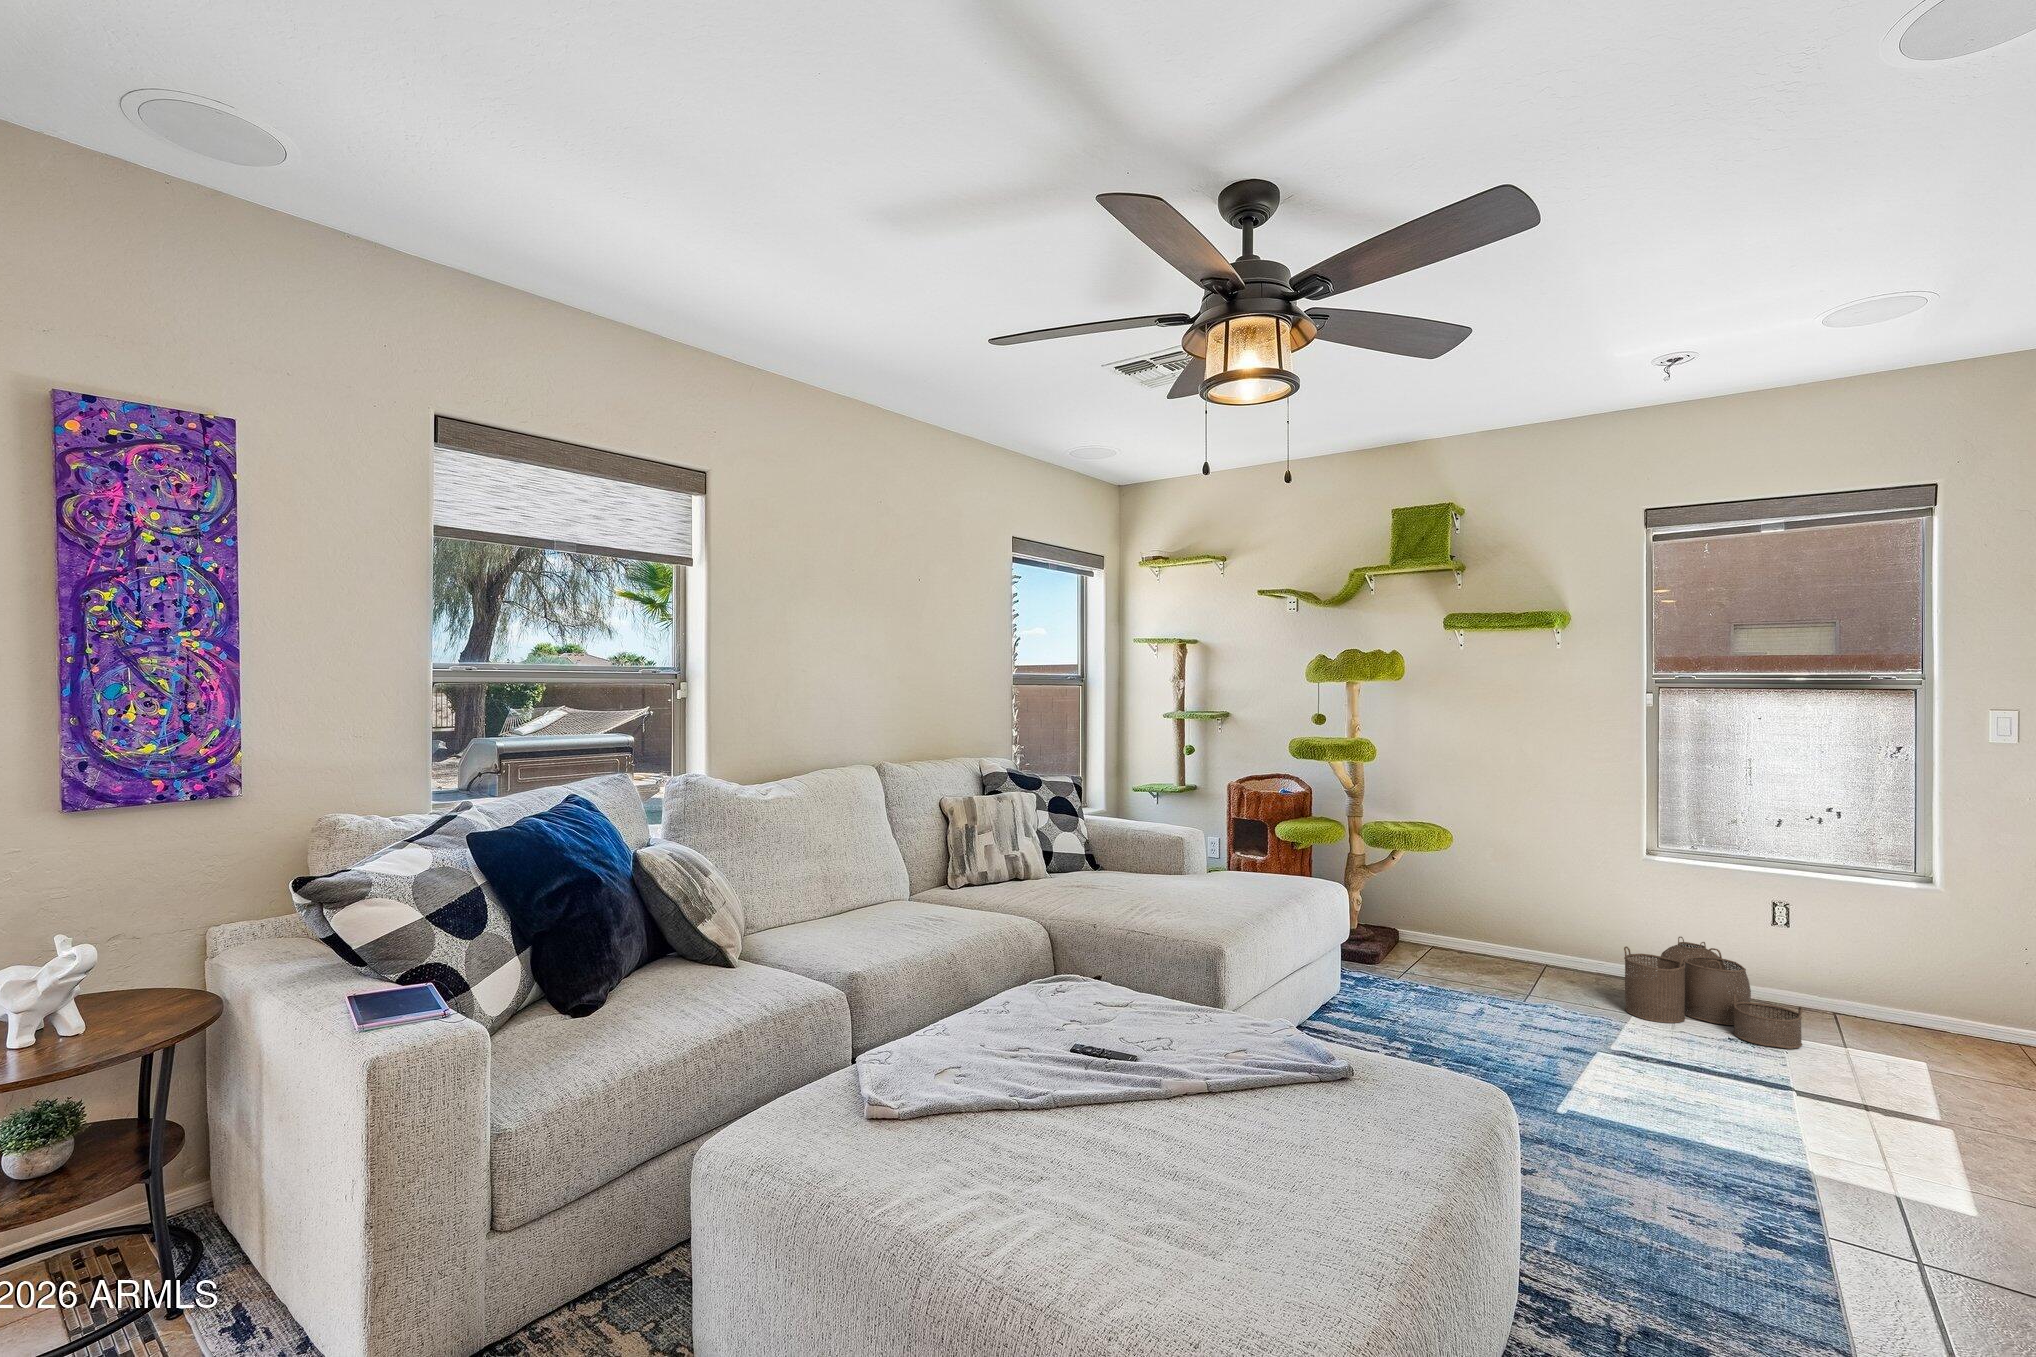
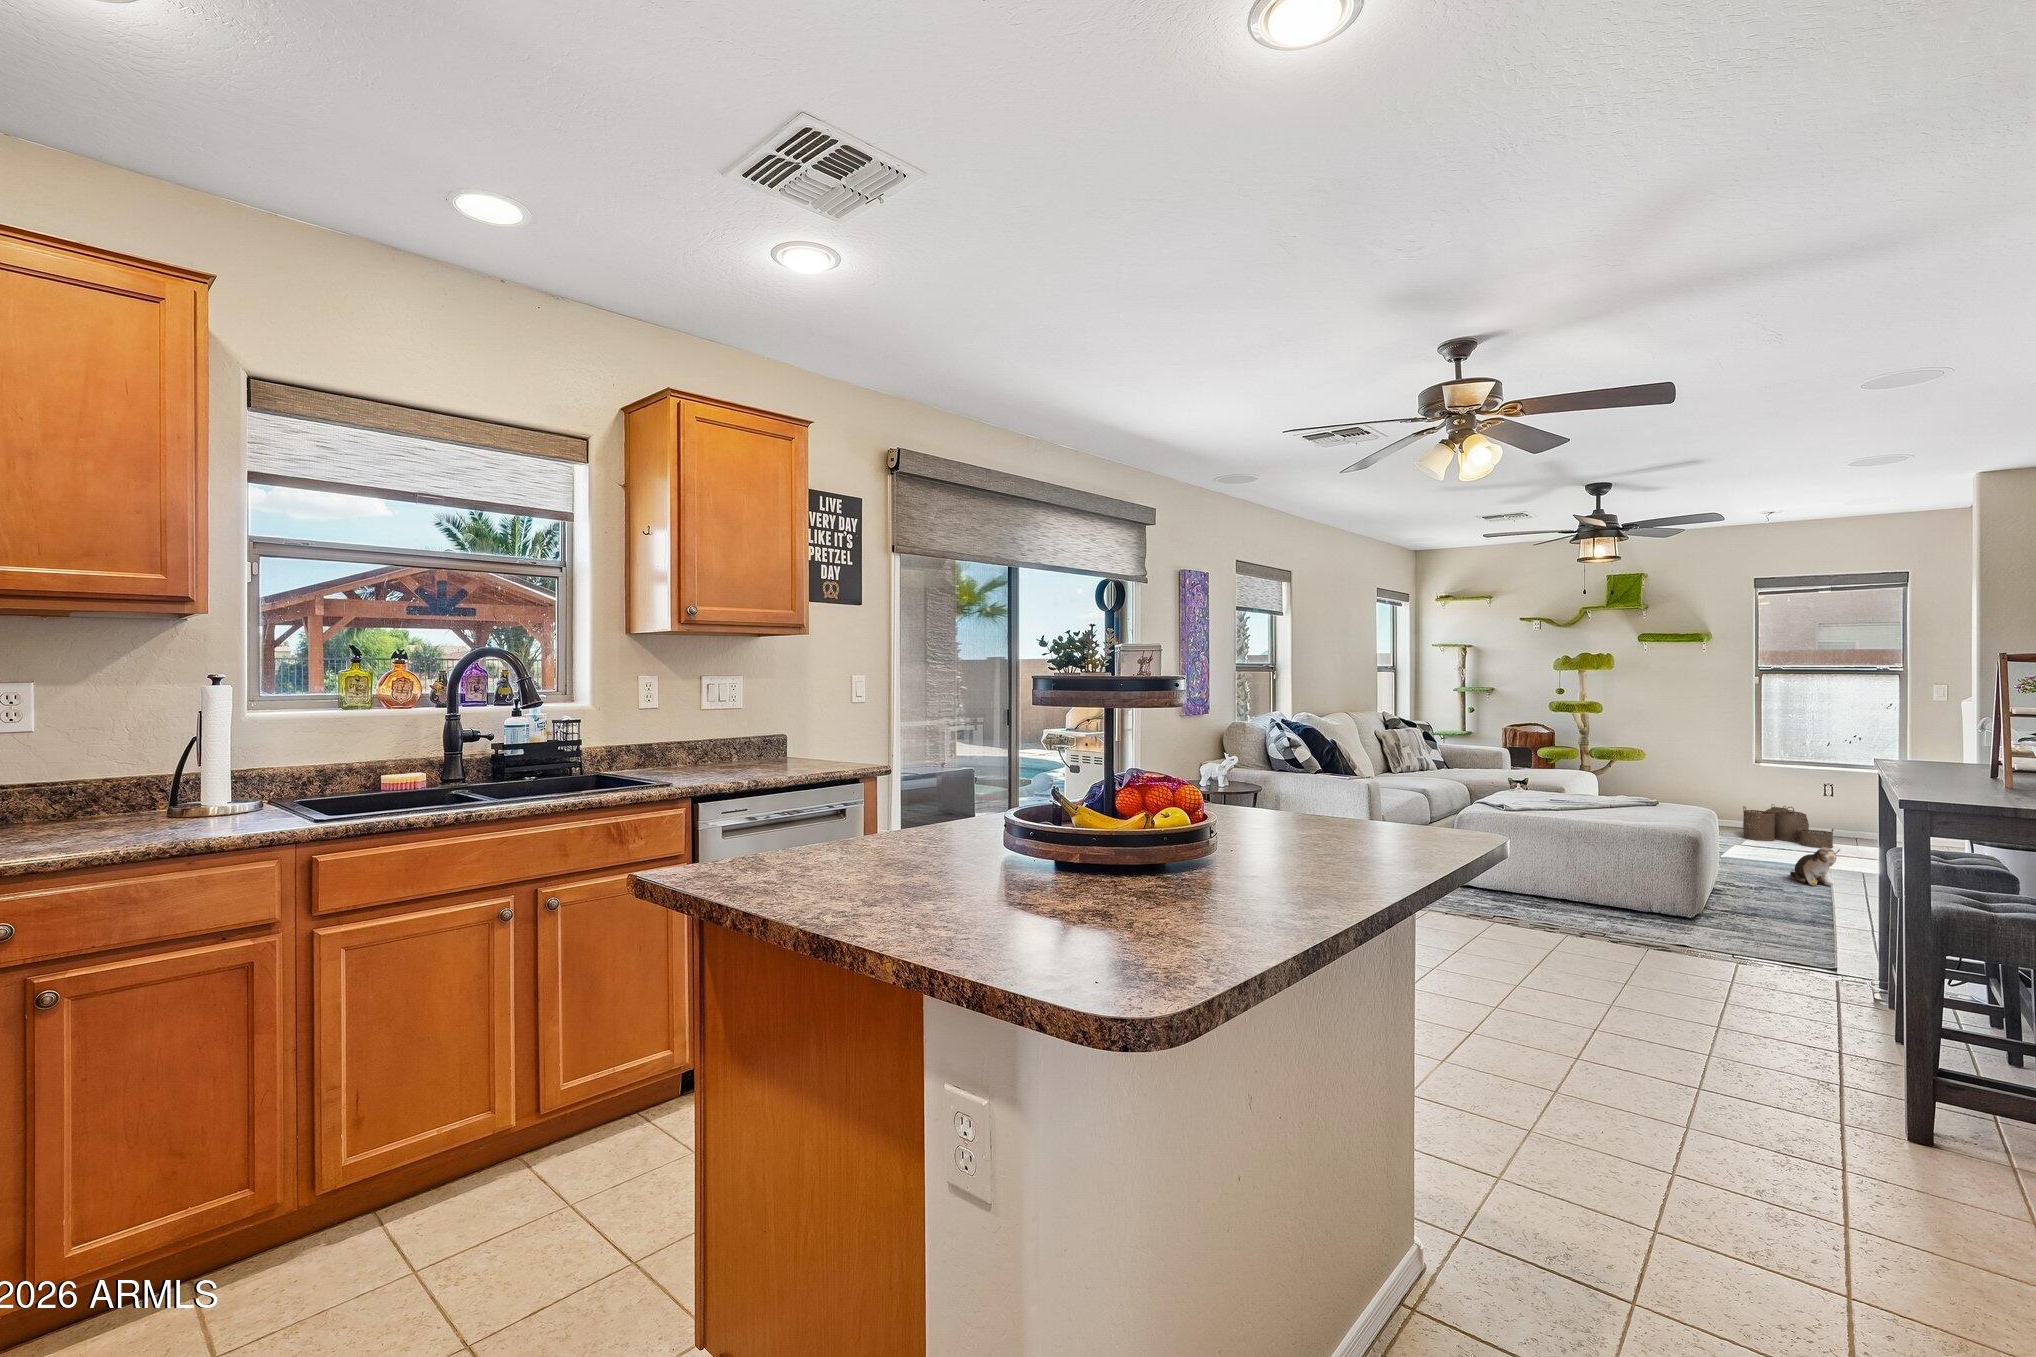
plush toy: none [1724,1159,1866,1265] -> present [1790,847,1840,886]

